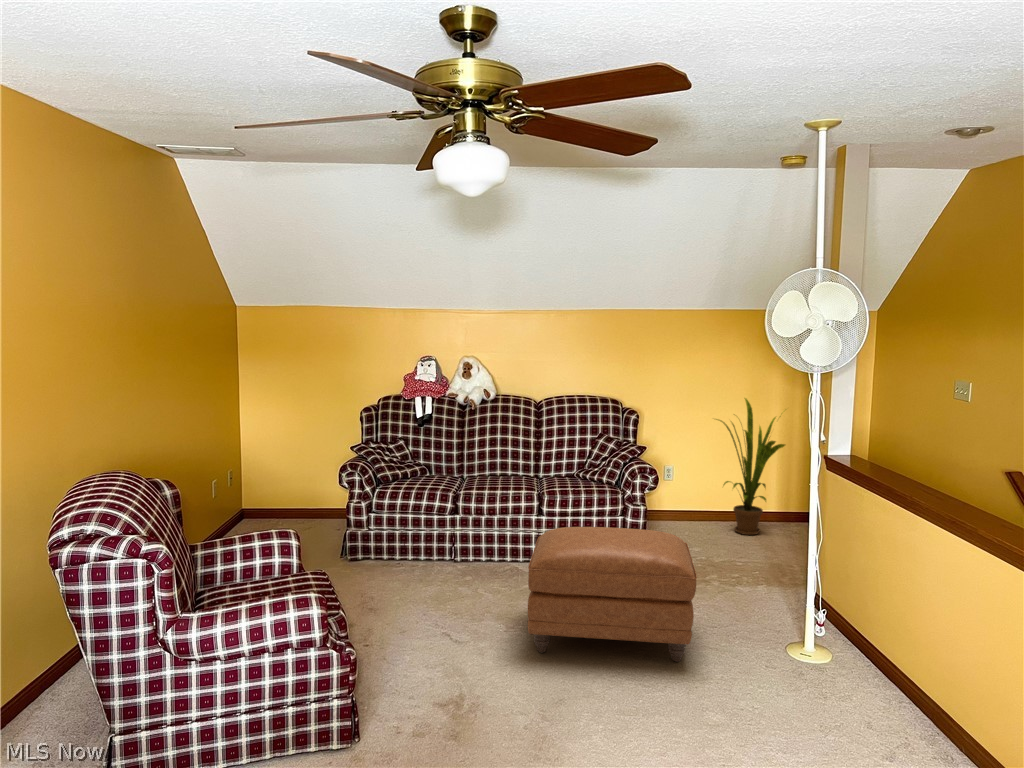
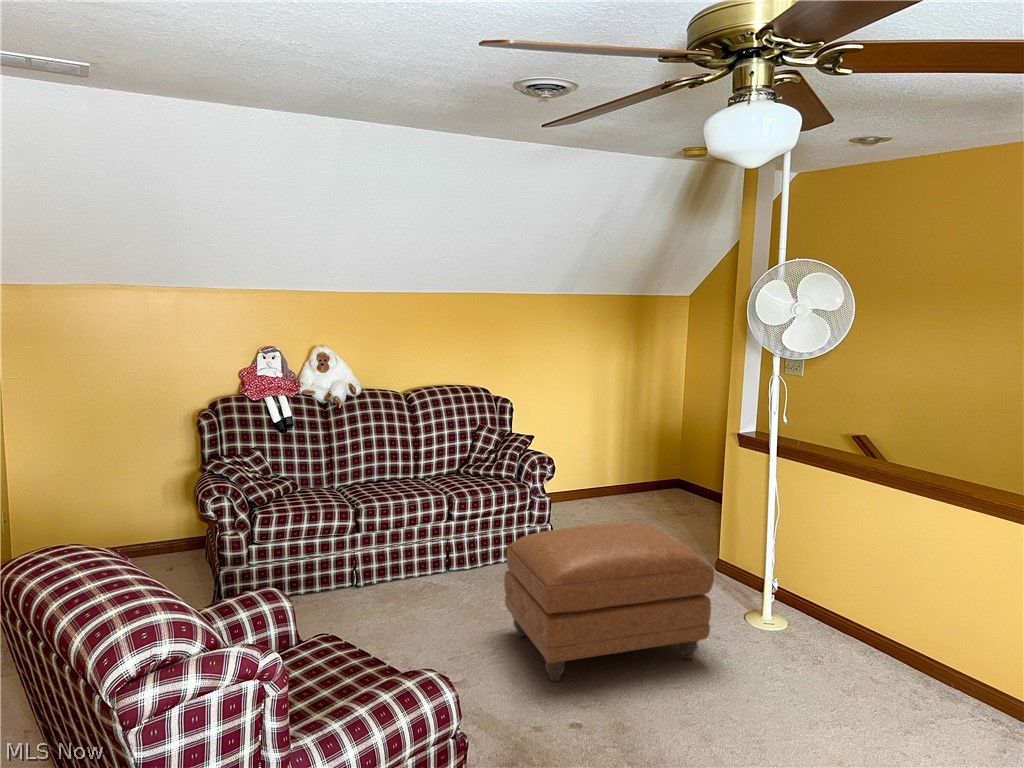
house plant: present [716,398,785,535] -> none [576,380,653,513]

